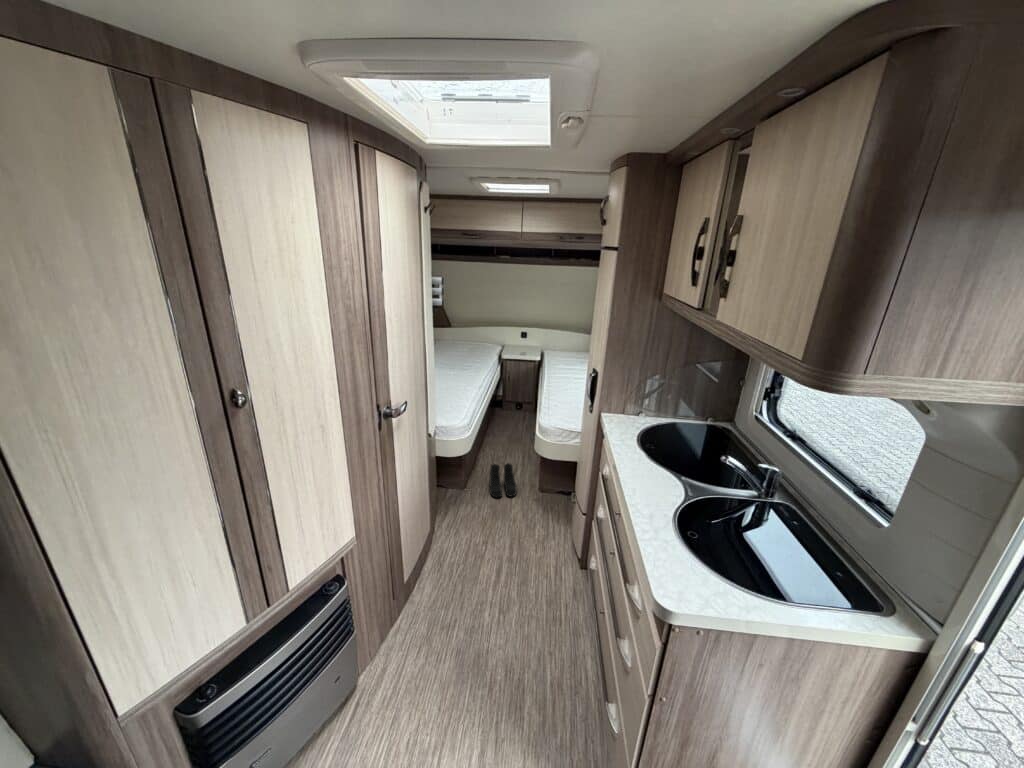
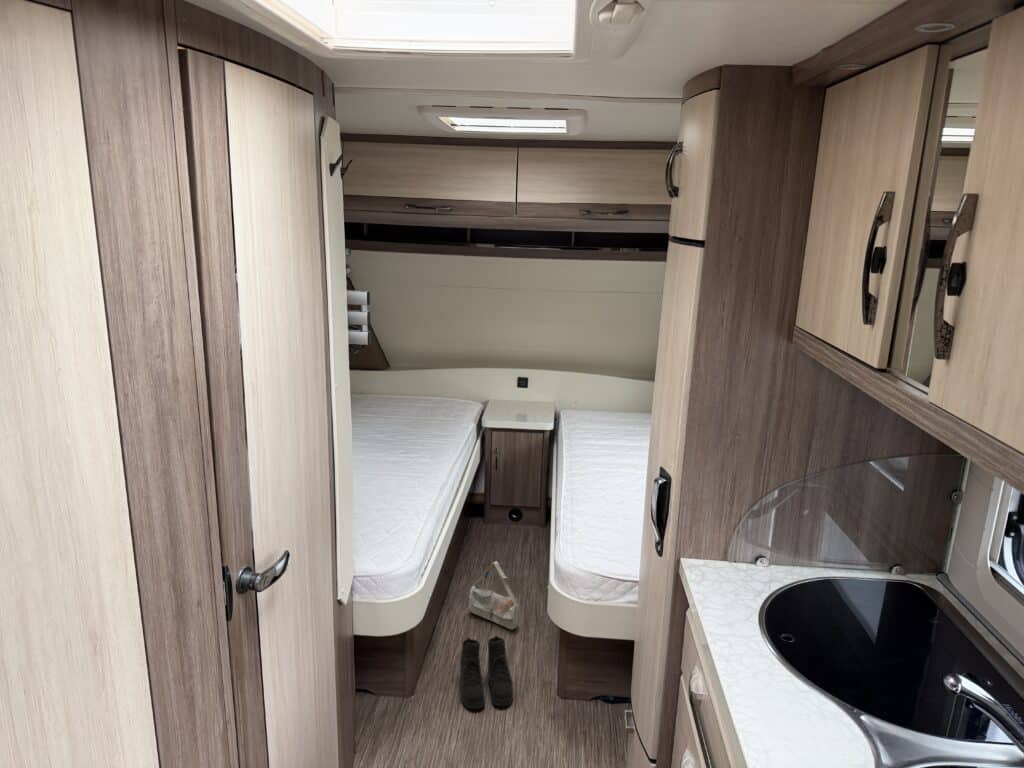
bag: none [494,427,521,462] -> present [469,562,519,630]

